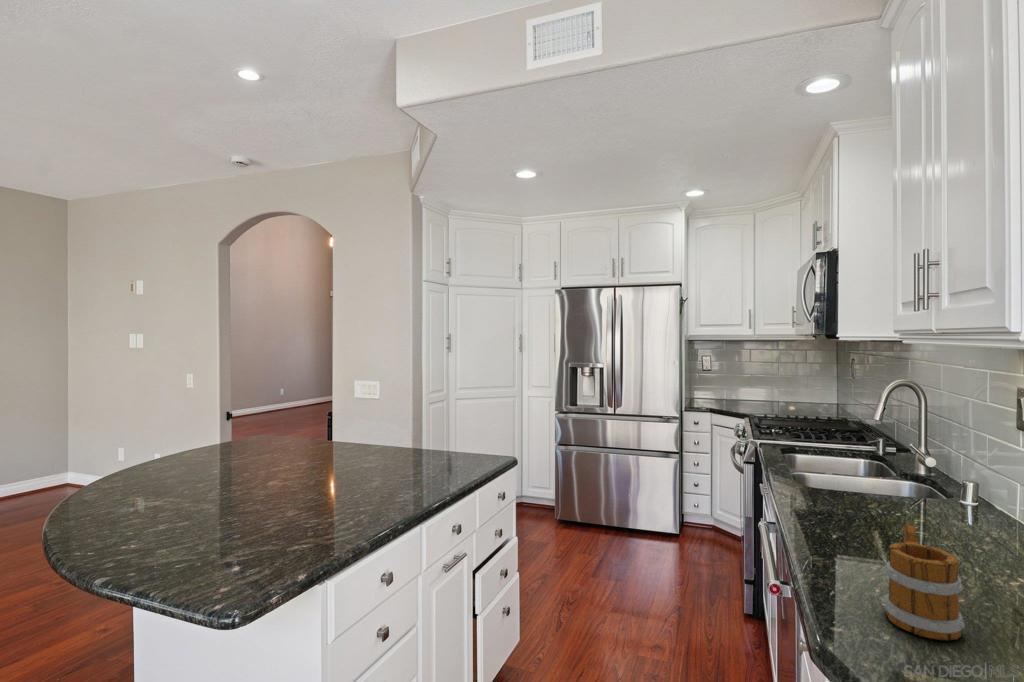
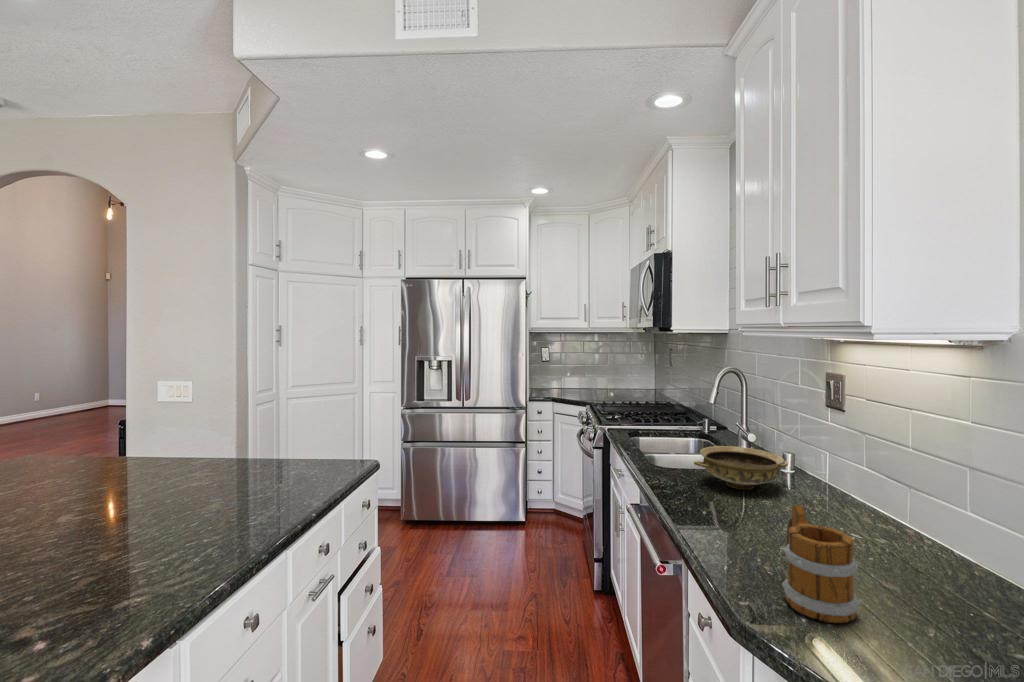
ceramic bowl: none [838,467,959,516] -> present [694,446,788,489]

